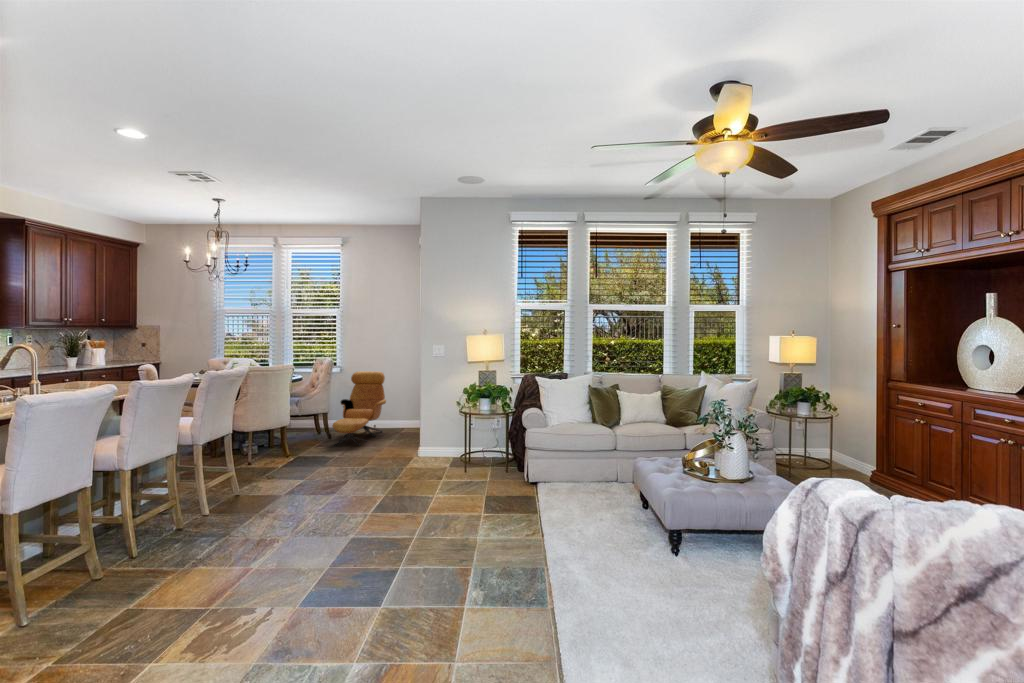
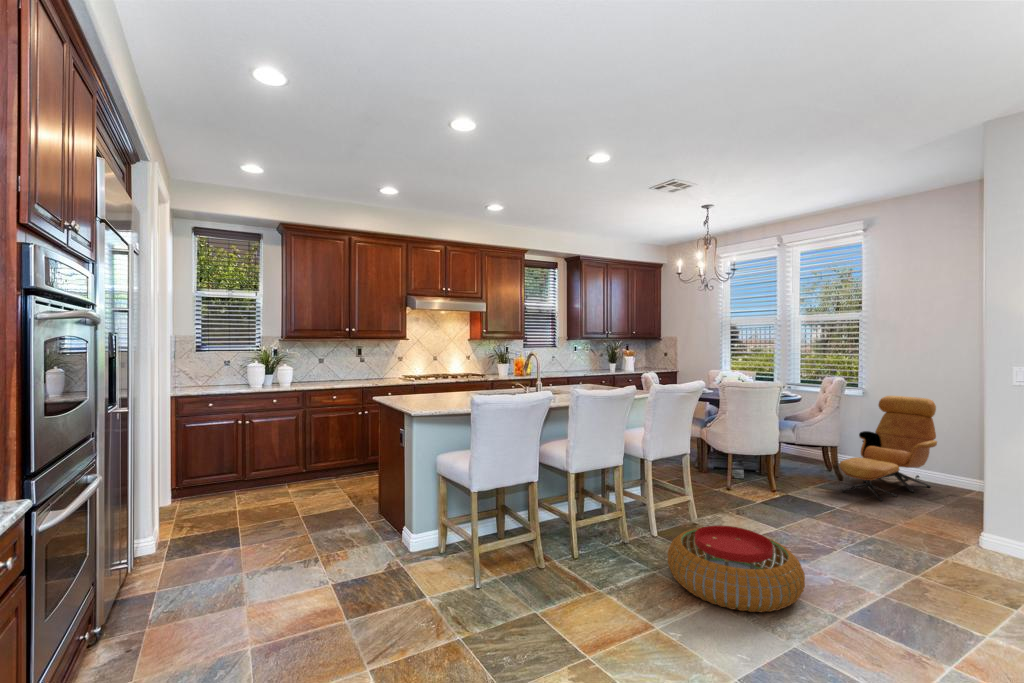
pouf: none [238,478,346,538] -> present [668,525,805,612]

